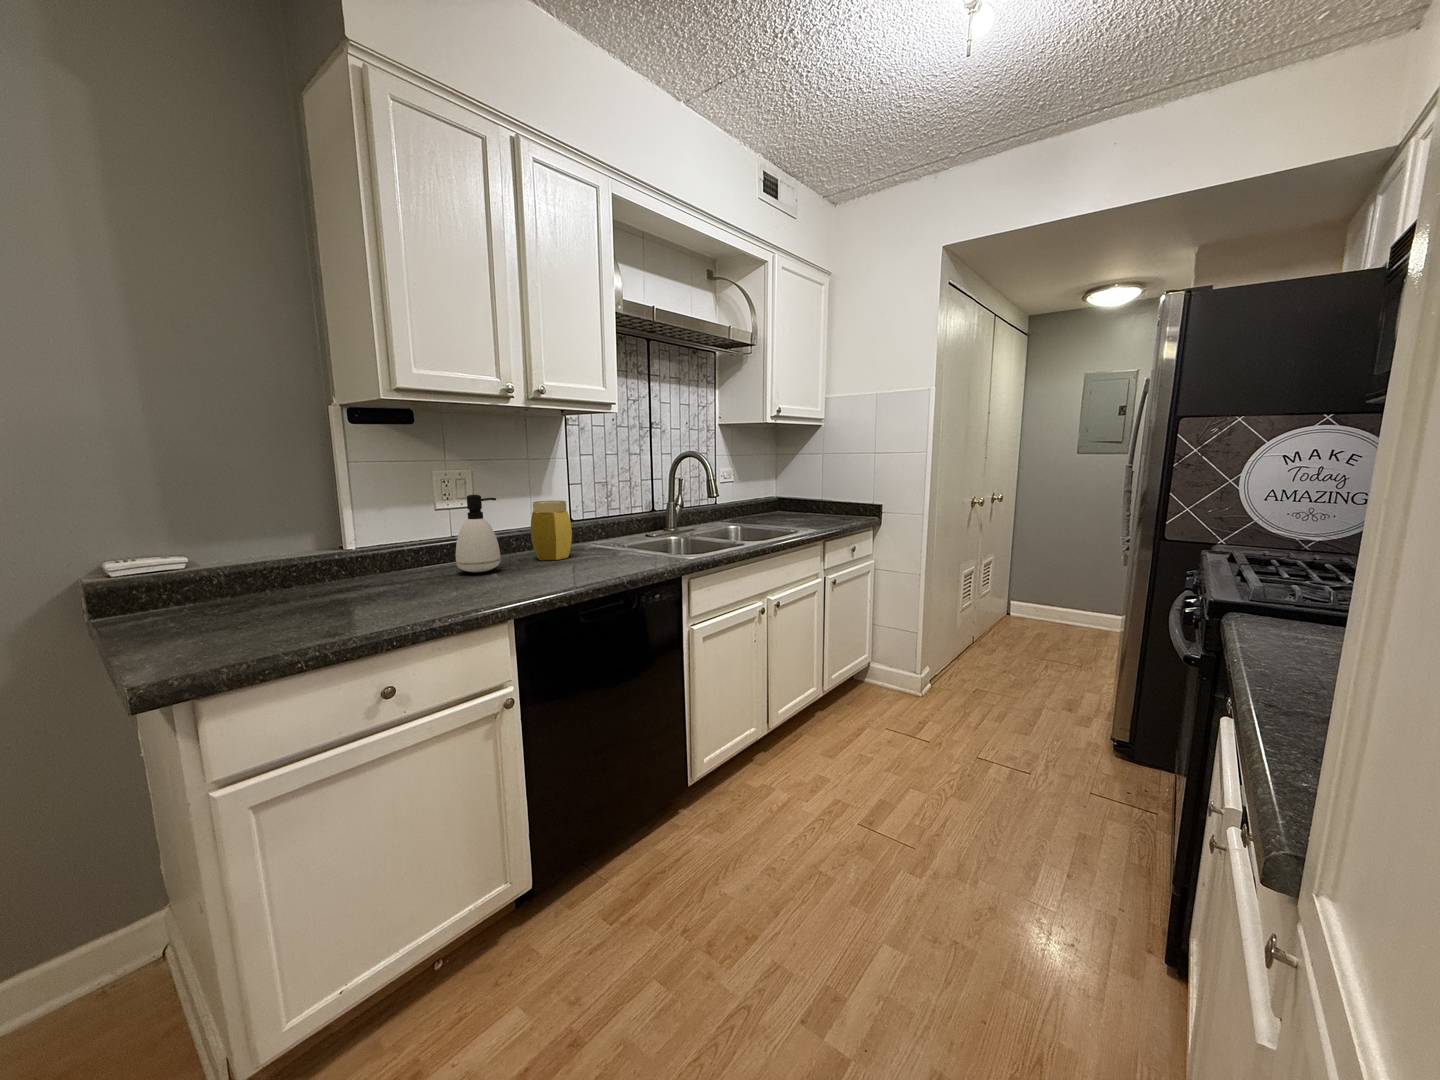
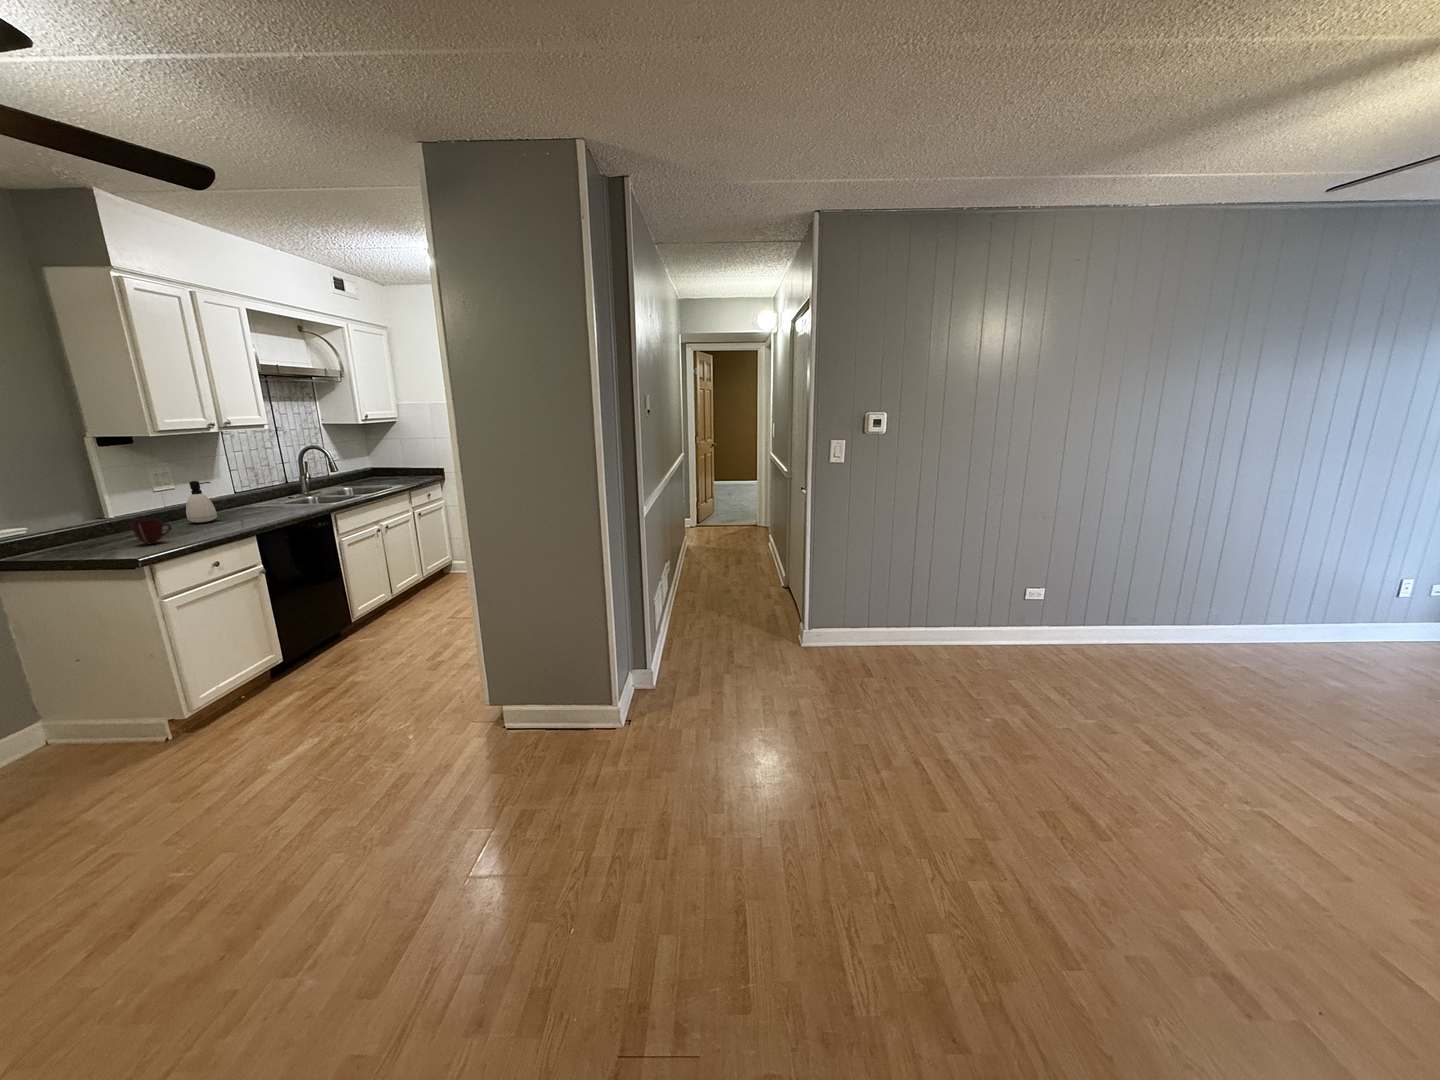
jar: present [531,501,572,560] -> none [222,481,253,515]
mug: none [268,569,331,624] -> present [131,520,171,544]

